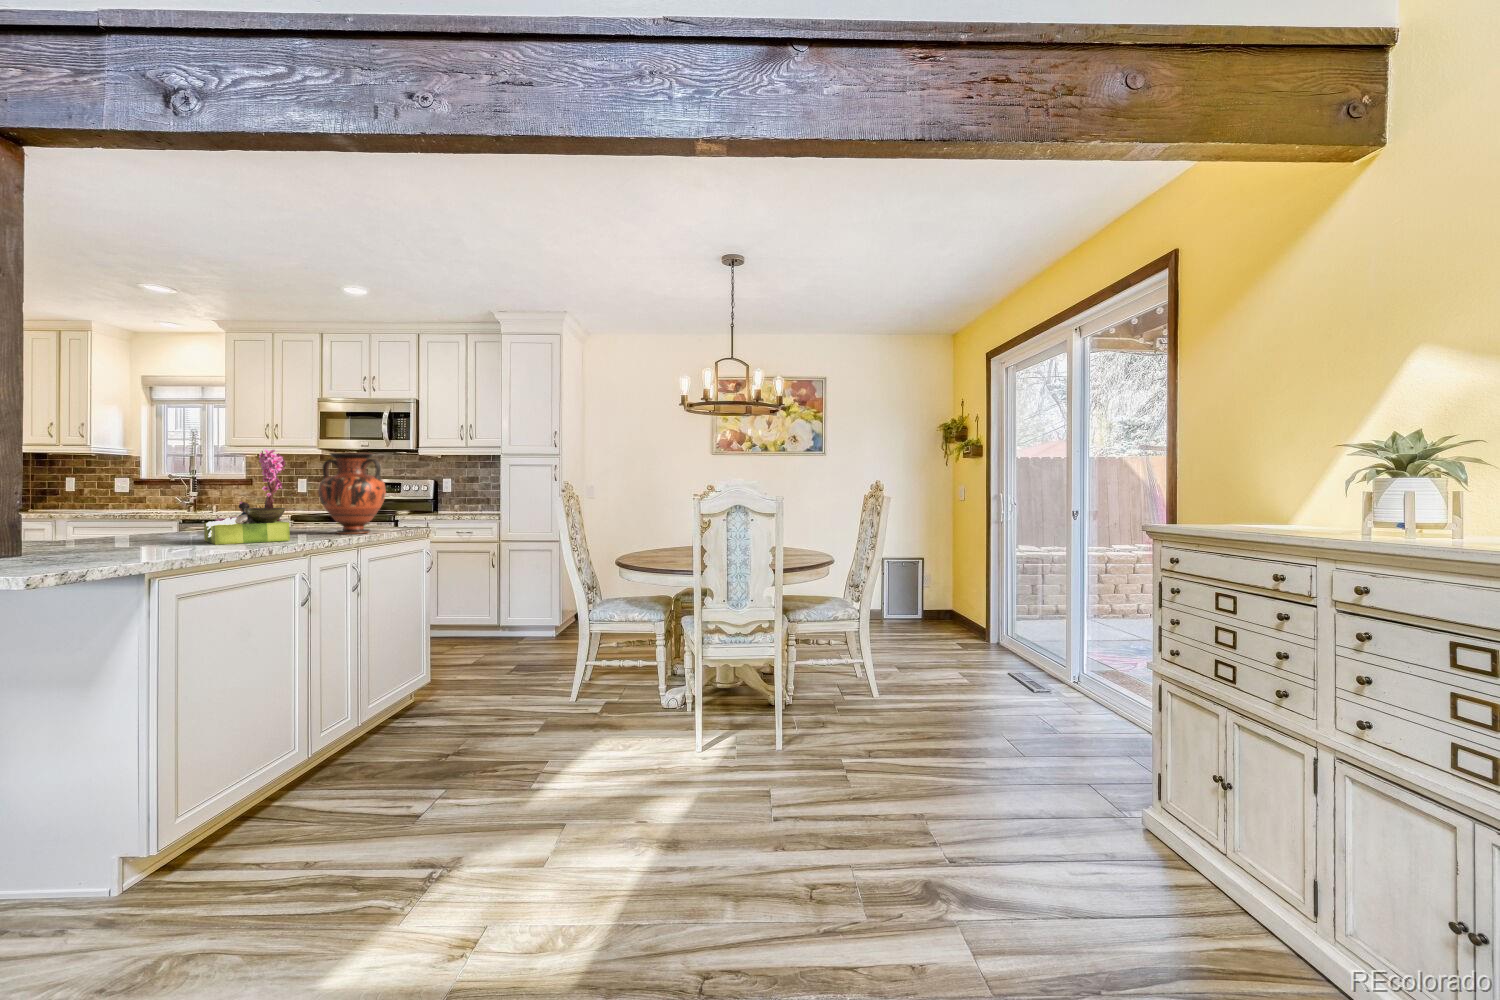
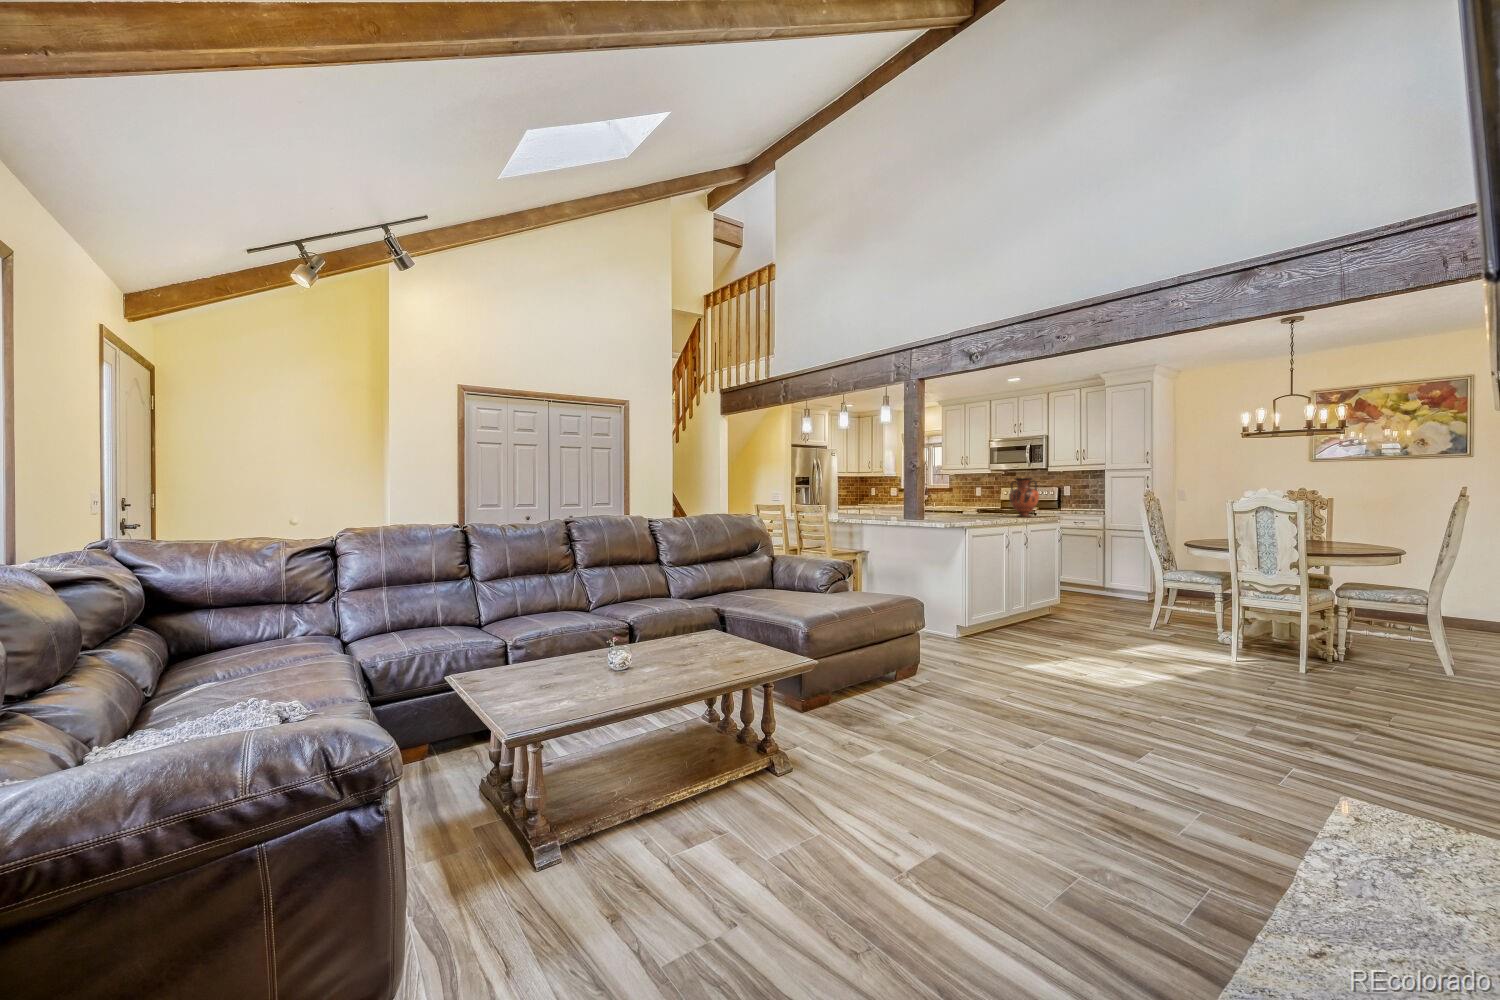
flower arrangement: present [204,448,292,545] -> none [969,477,1002,519]

